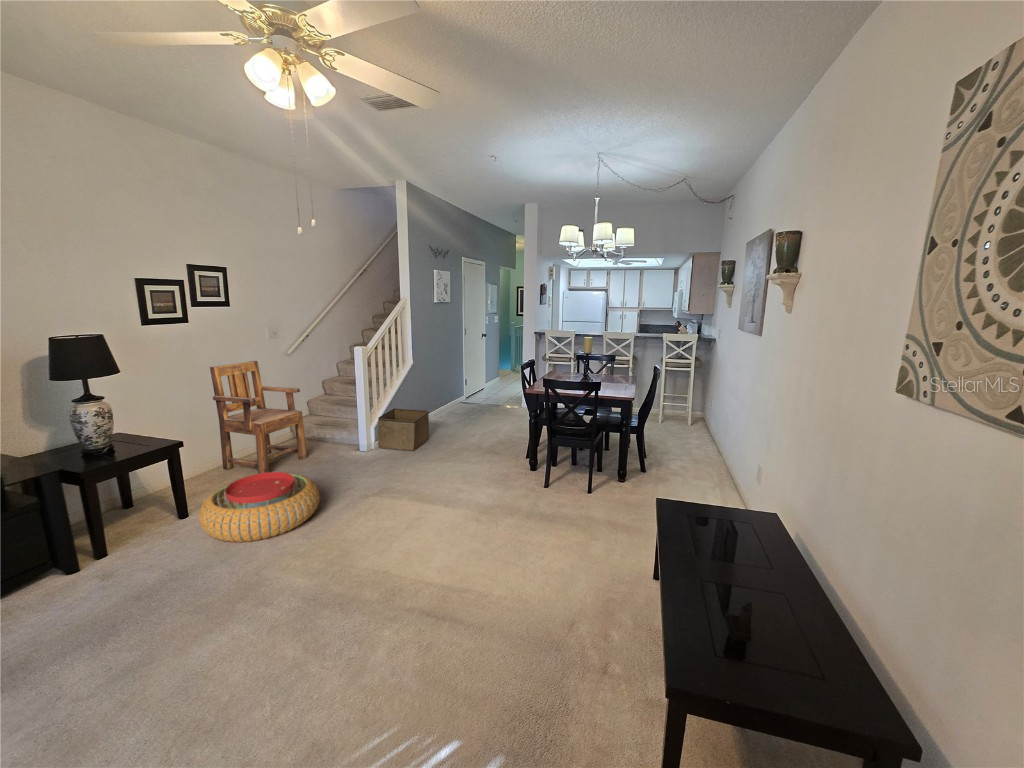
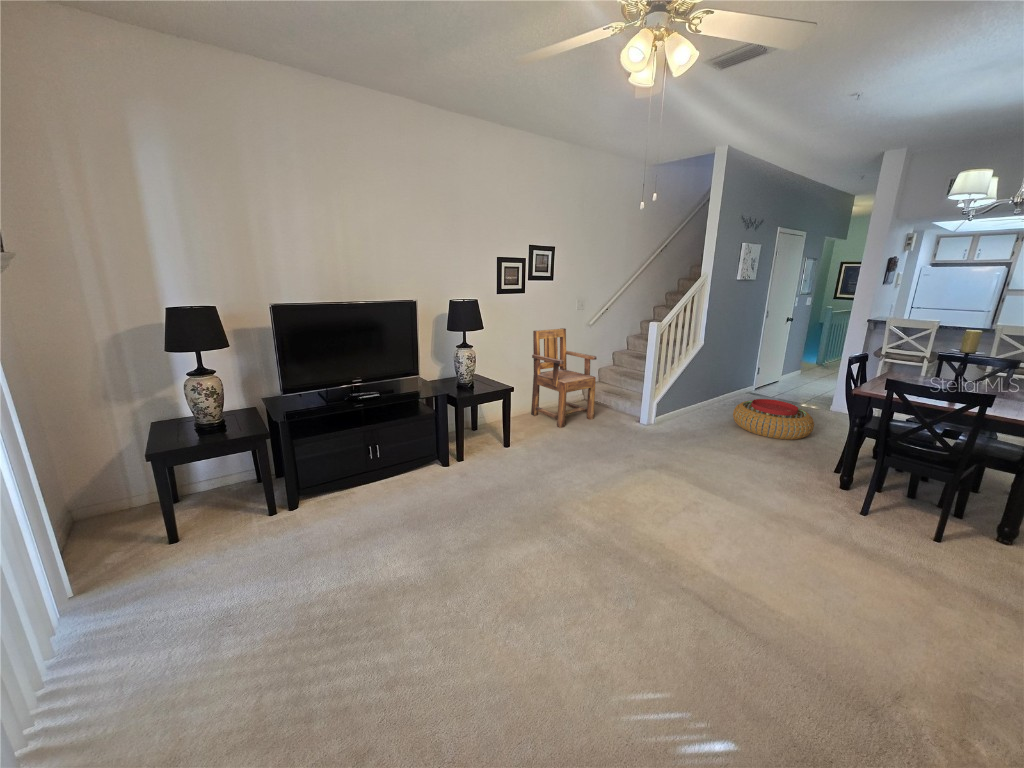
storage bin: present [378,408,429,451] -> none [658,387,715,433]
pouf: present [199,472,320,542] -> present [733,399,814,440]

